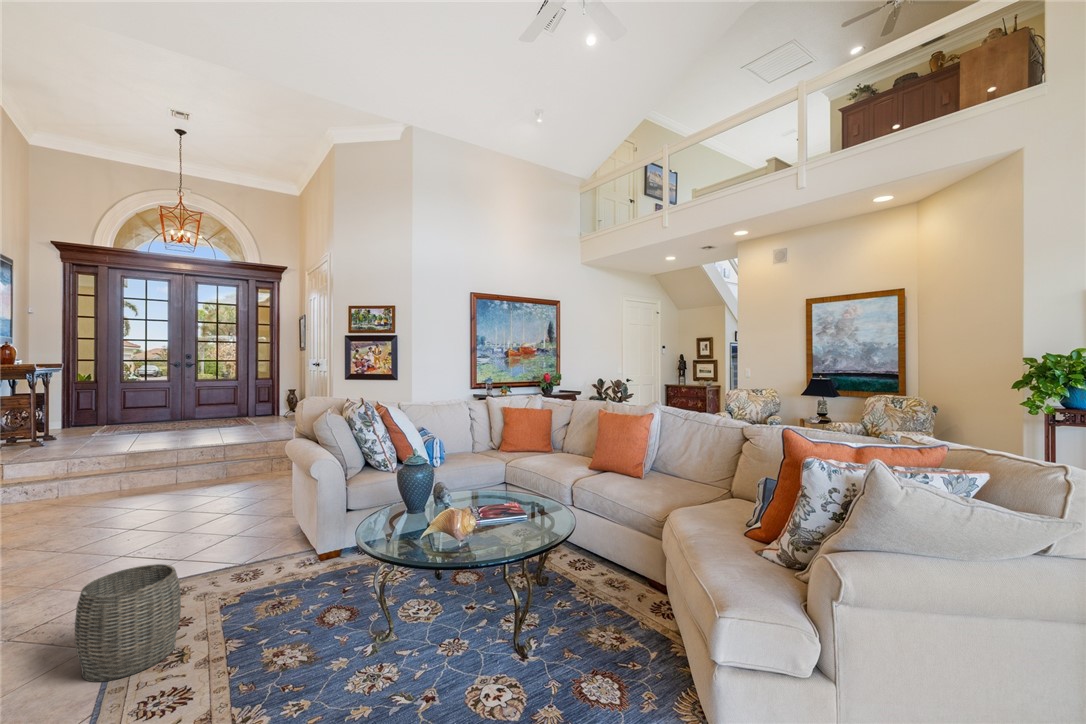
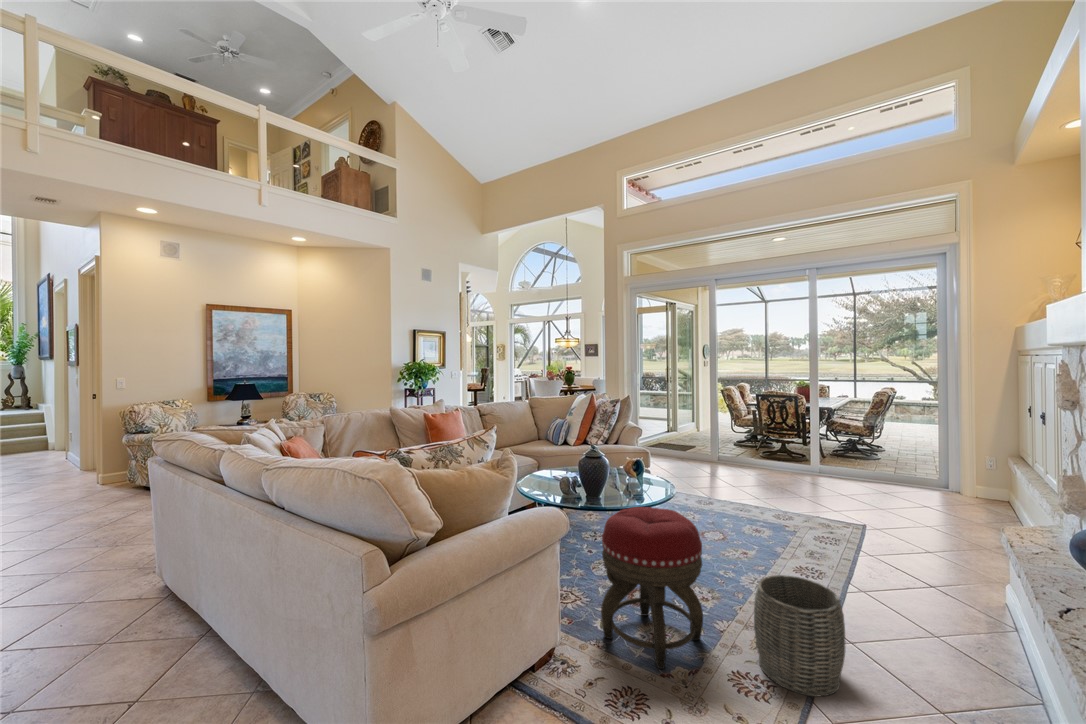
footstool: none [230,484,330,623] -> present [601,507,703,669]

